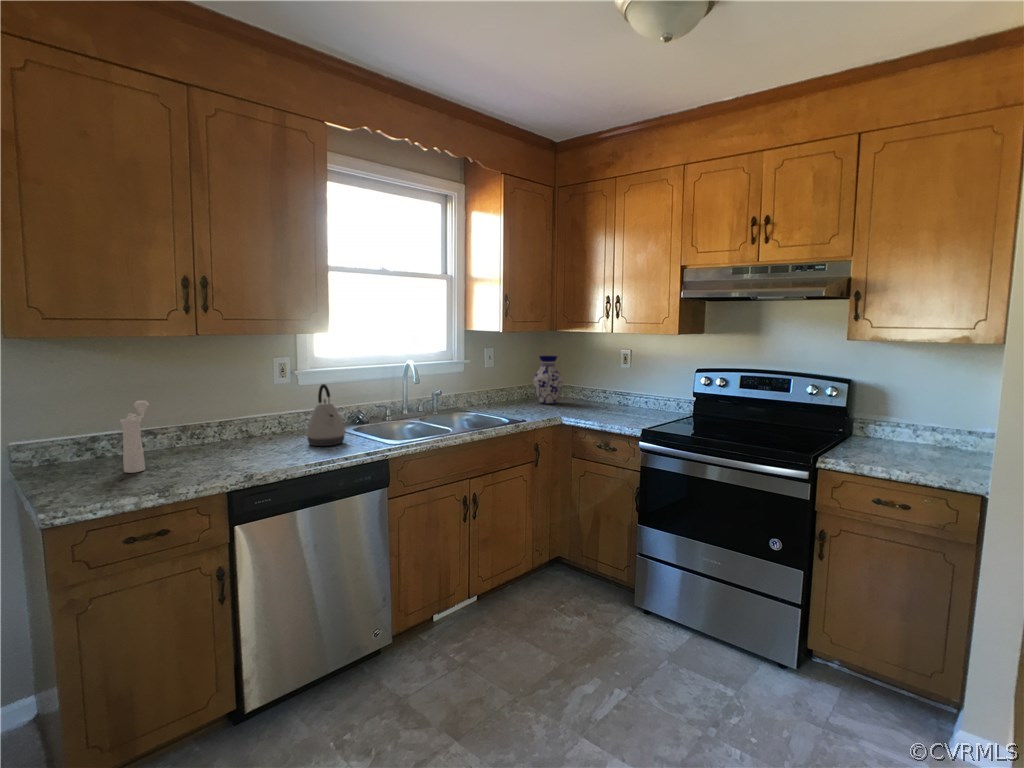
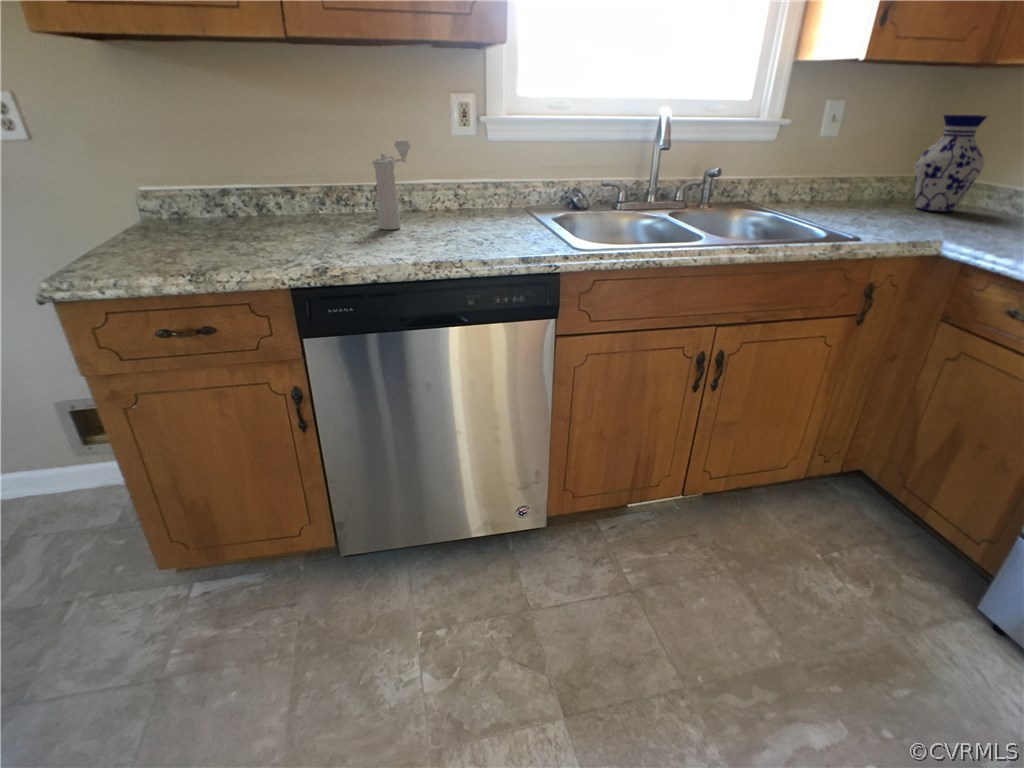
kettle: present [306,384,346,446] -> none [459,135,517,238]
pepper mill: present [120,401,149,473] -> present [373,140,411,230]

